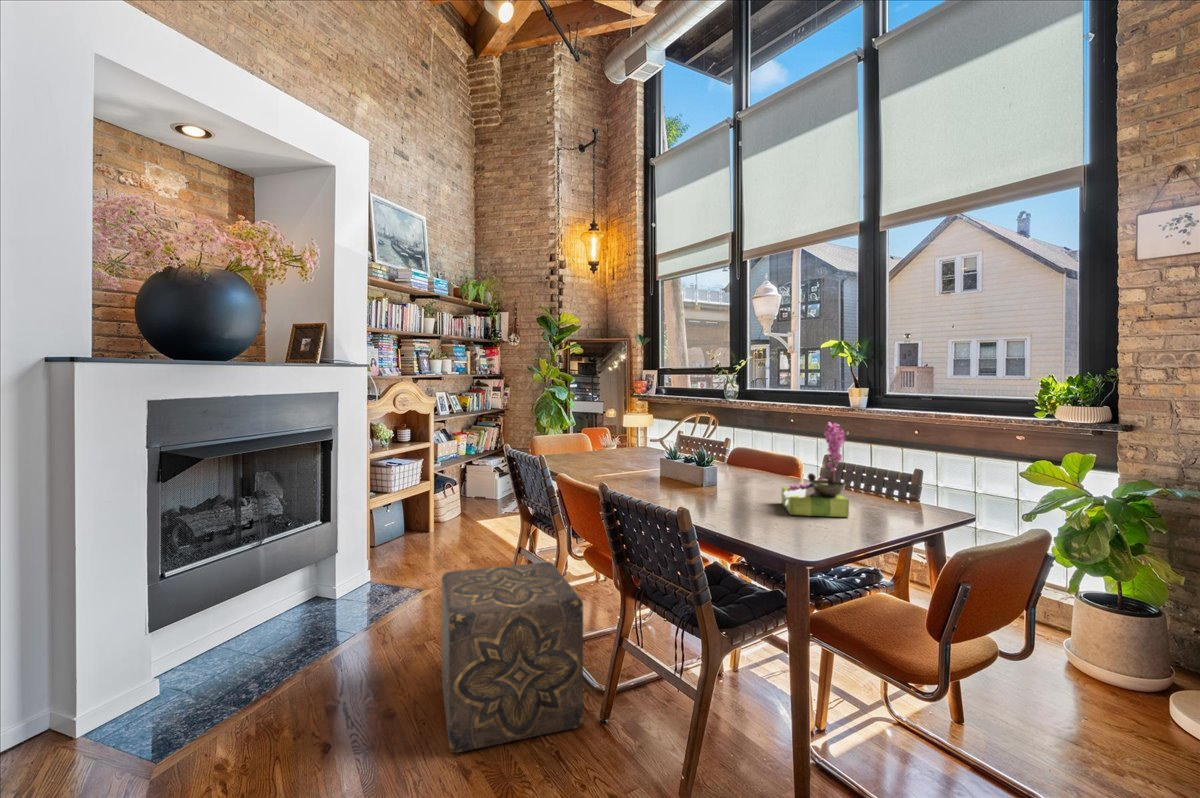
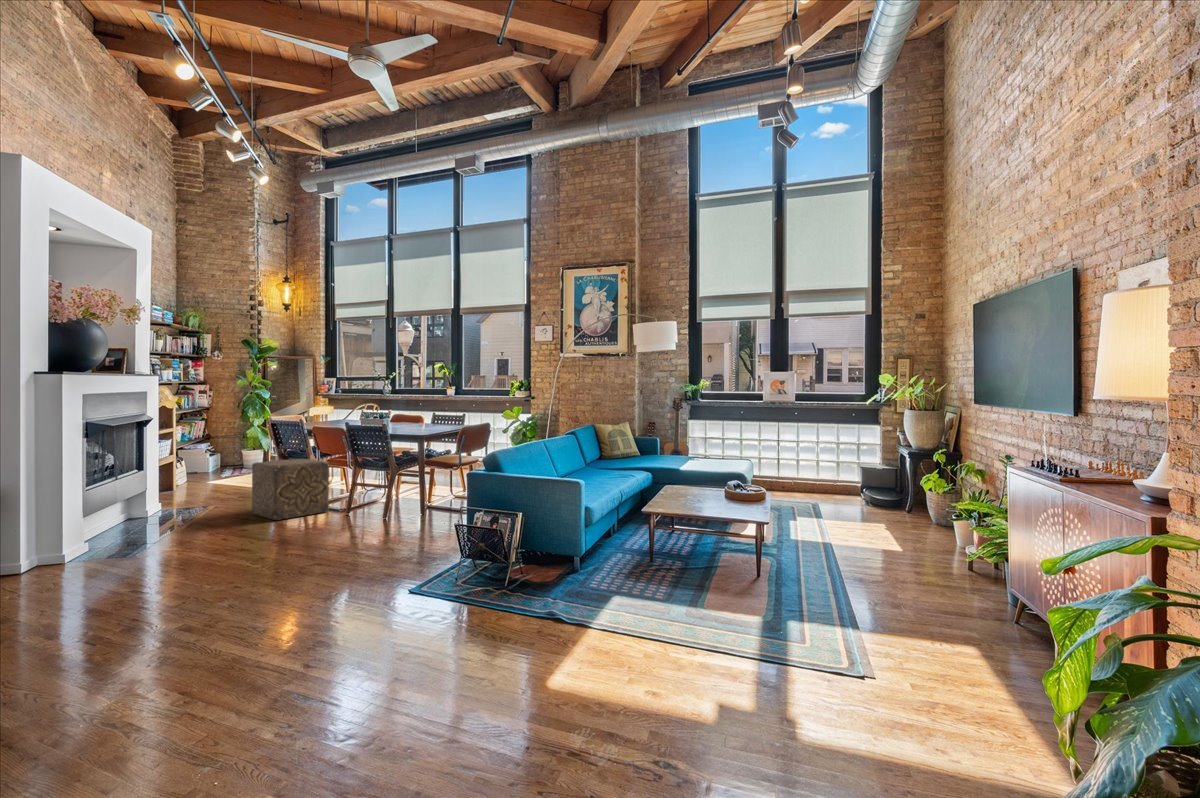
flower arrangement: present [782,422,849,517] -> none [408,394,433,426]

